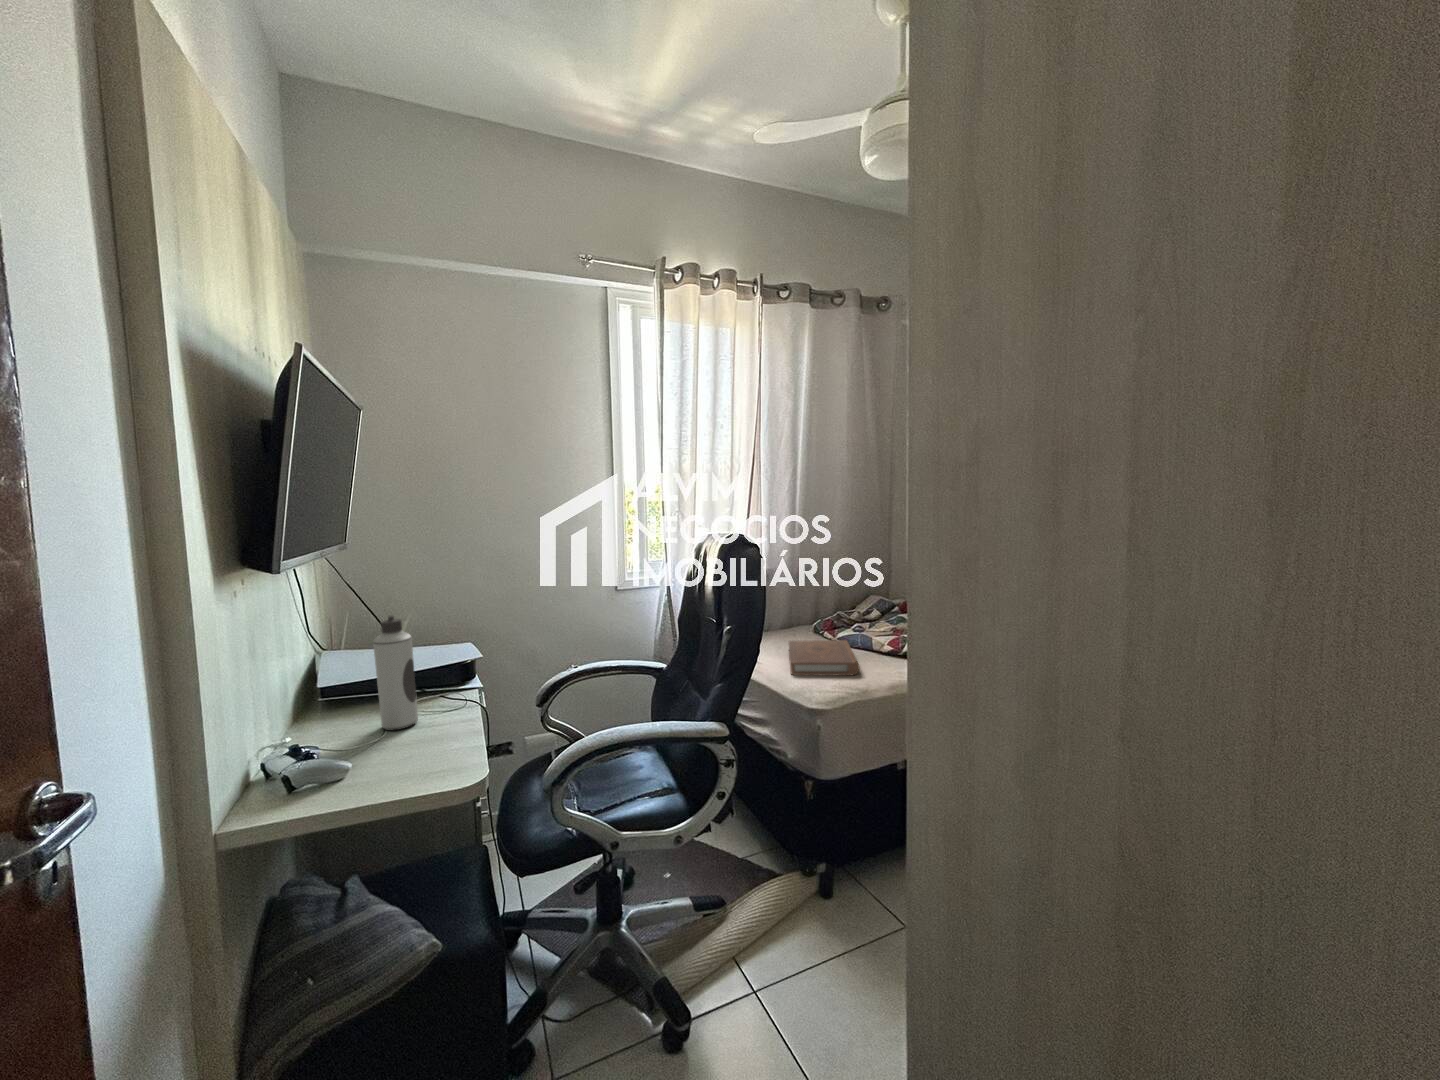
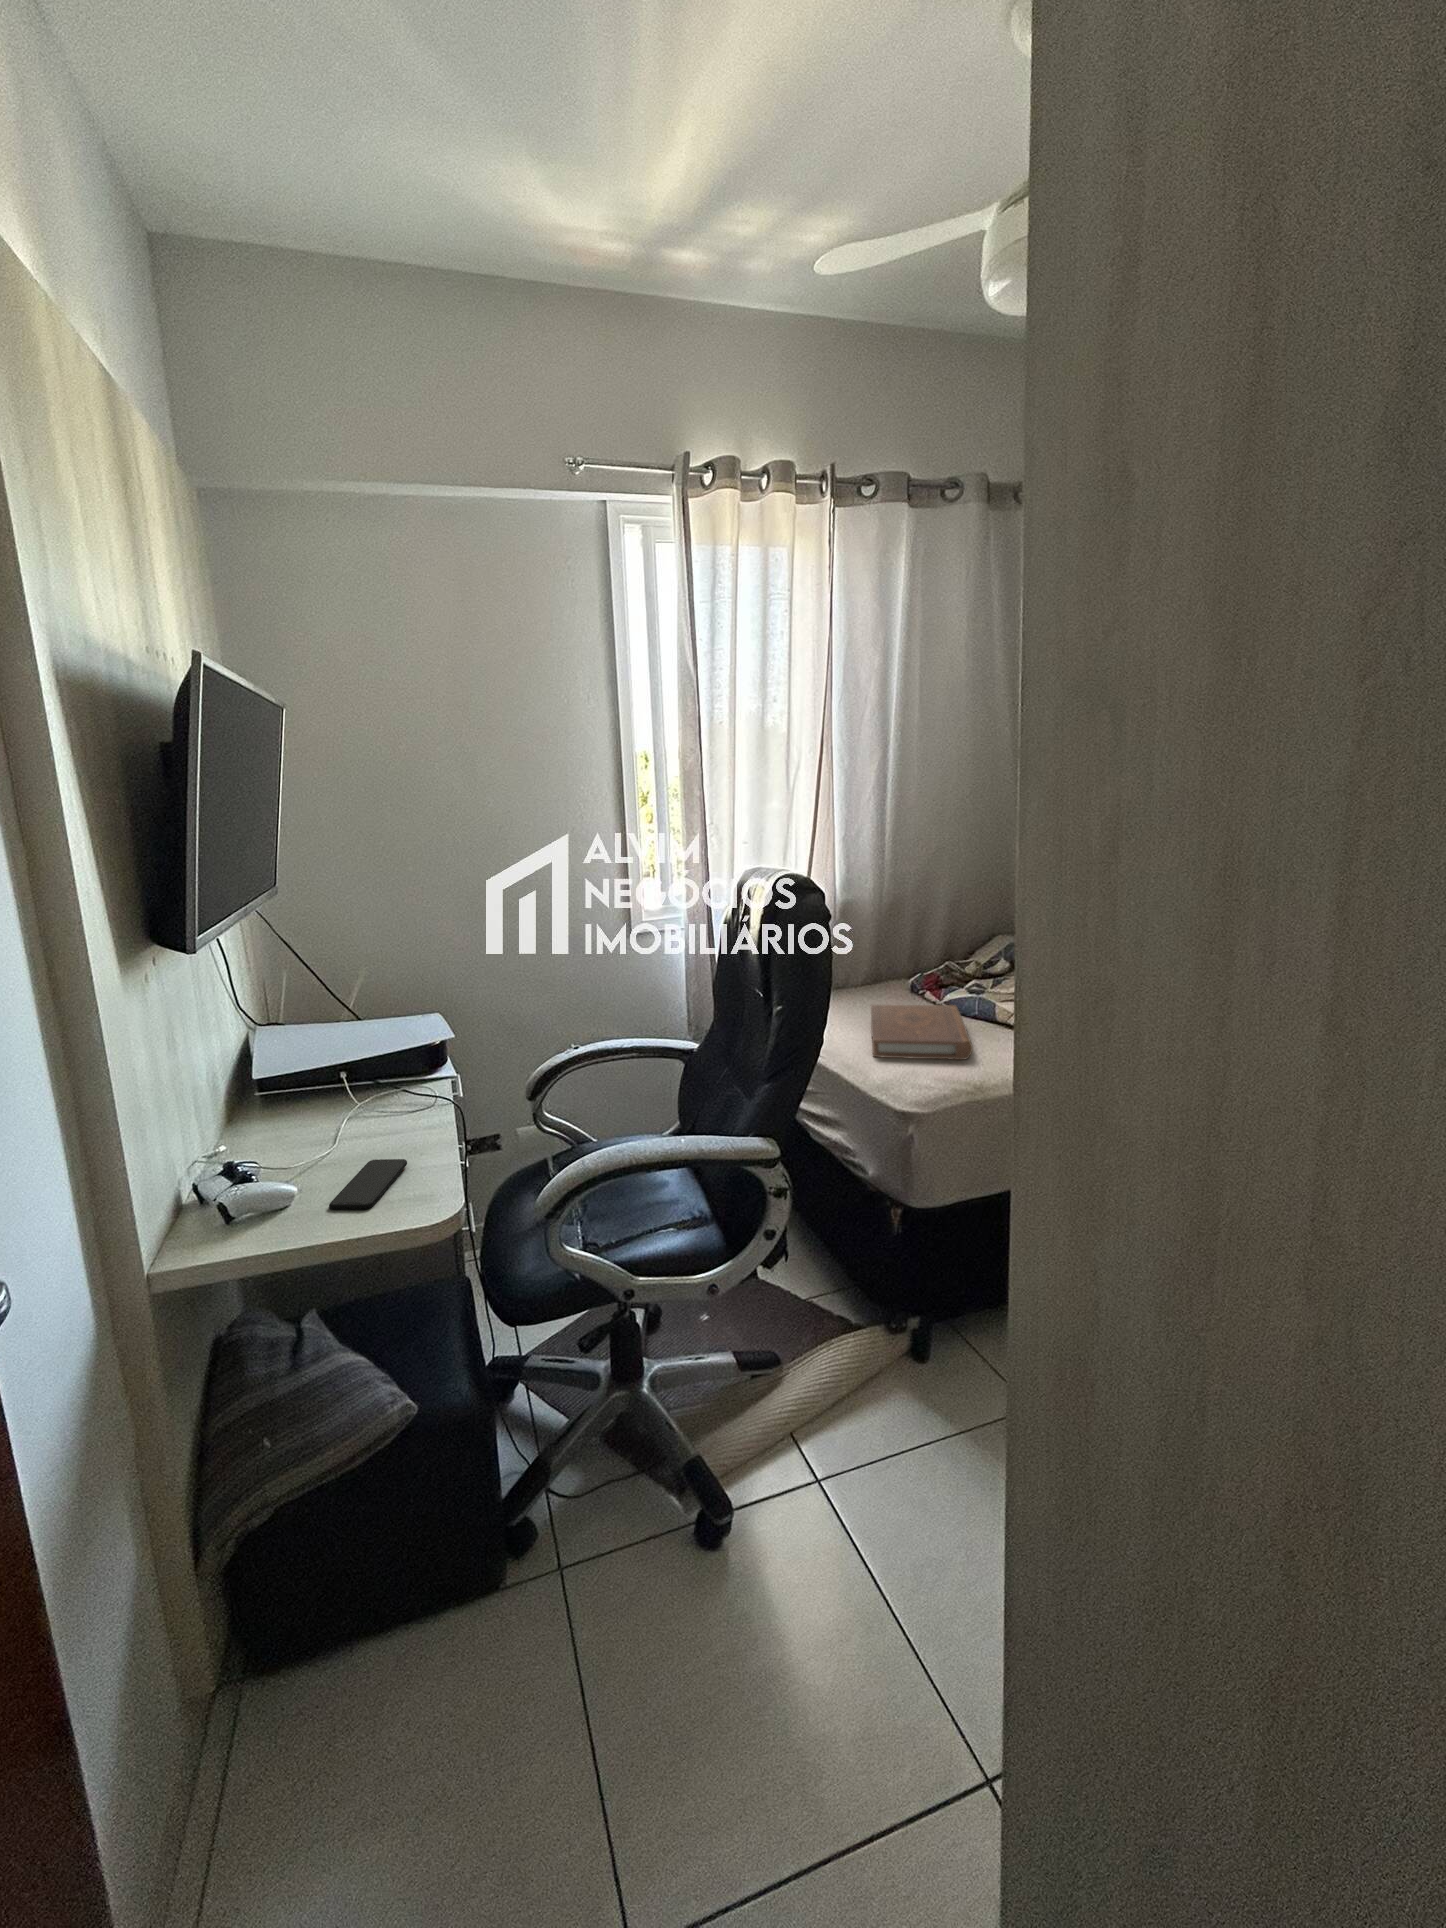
water bottle: present [373,615,418,730] -> none [317,991,377,1137]
smartphone: none [378,743,443,780] -> present [329,1159,407,1210]

